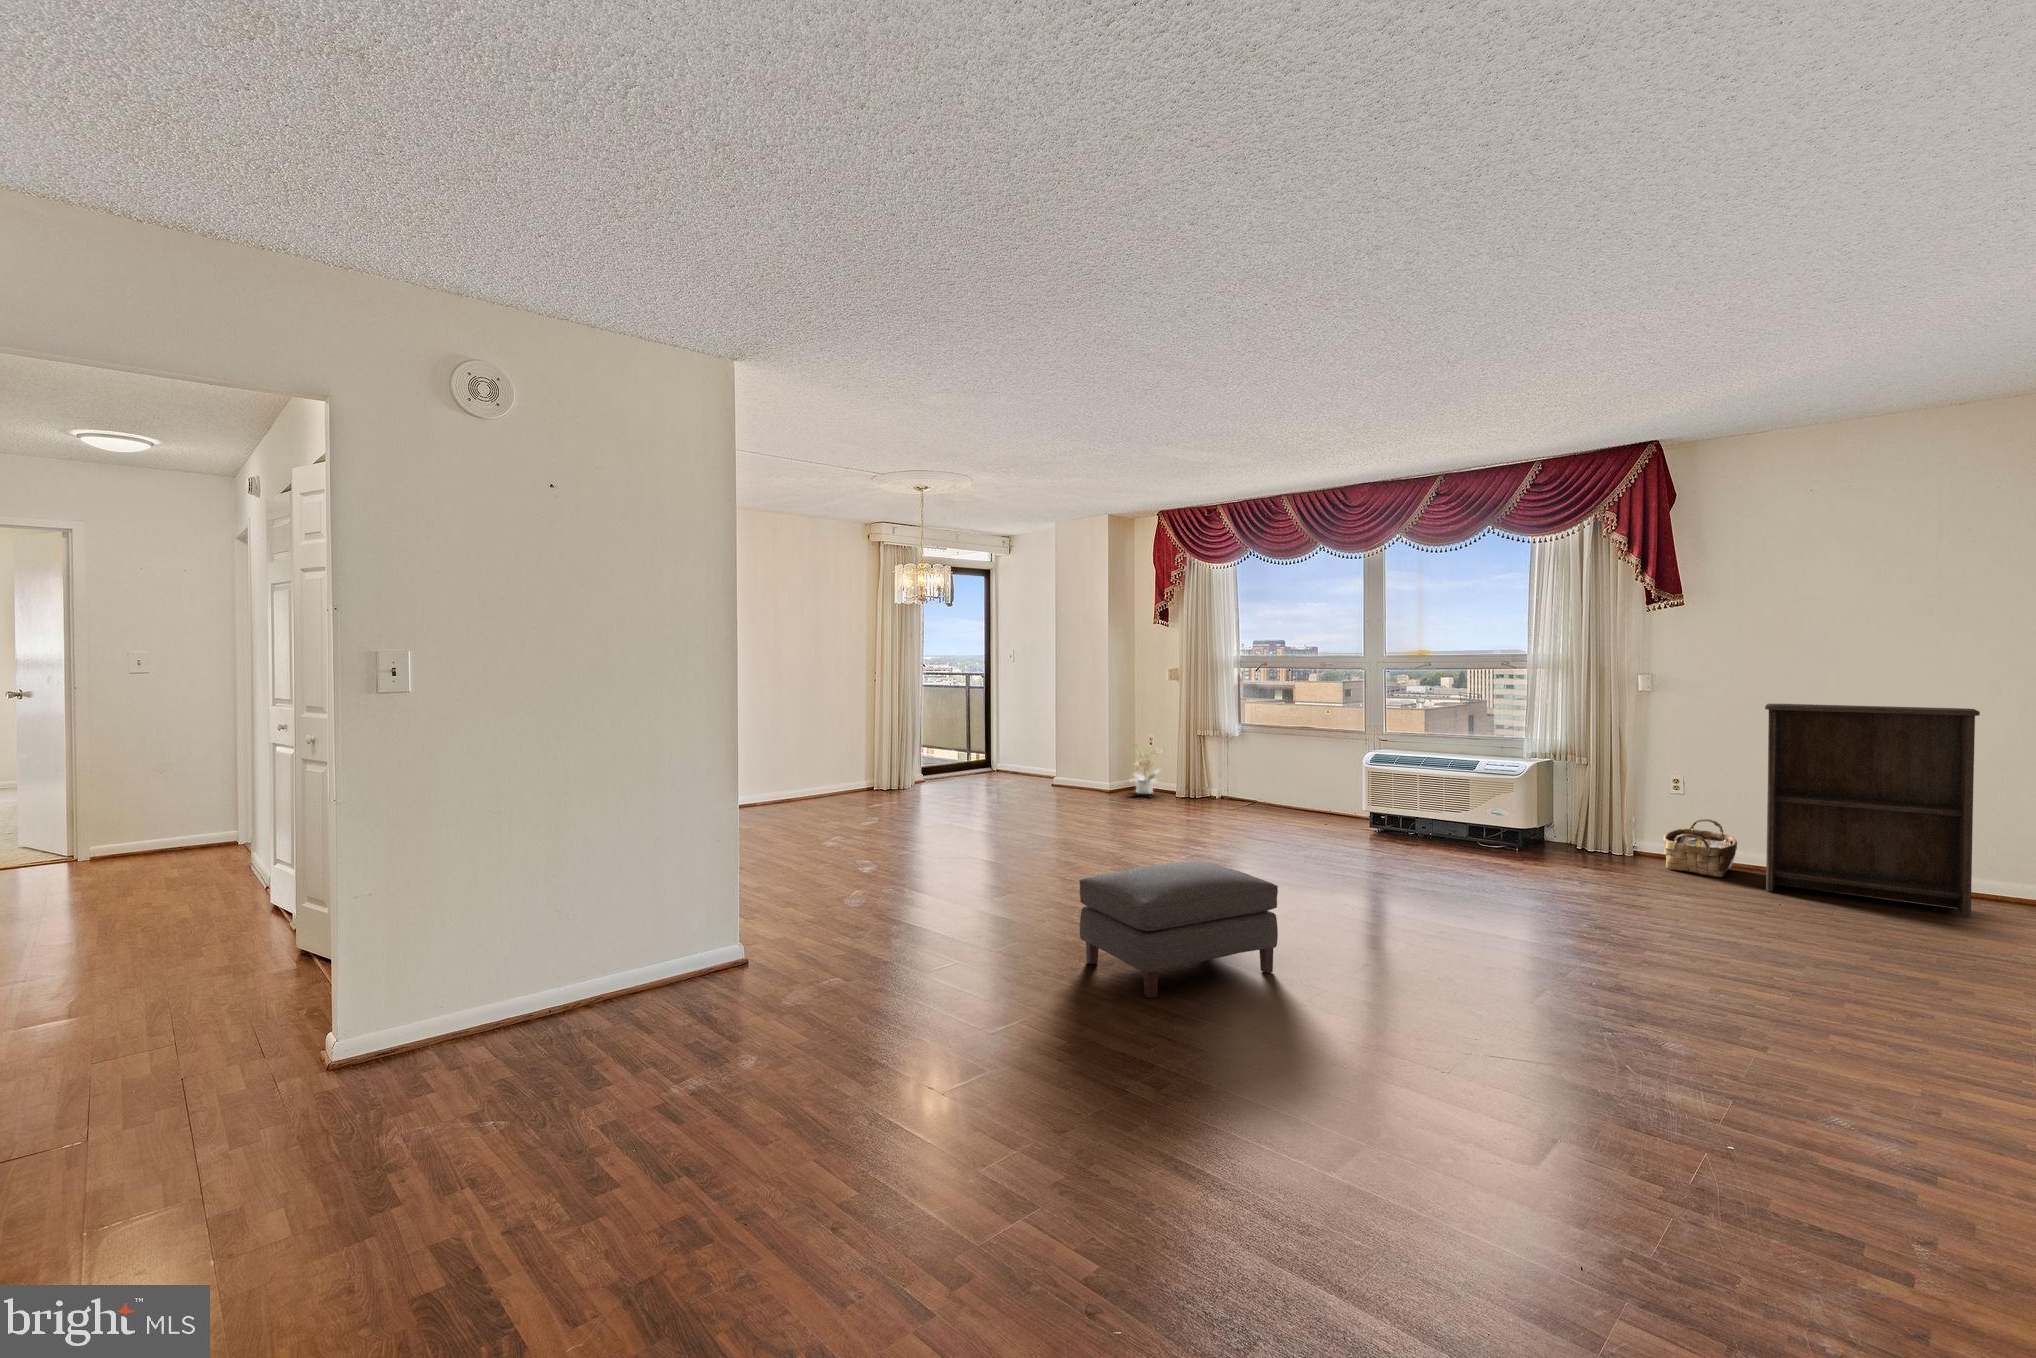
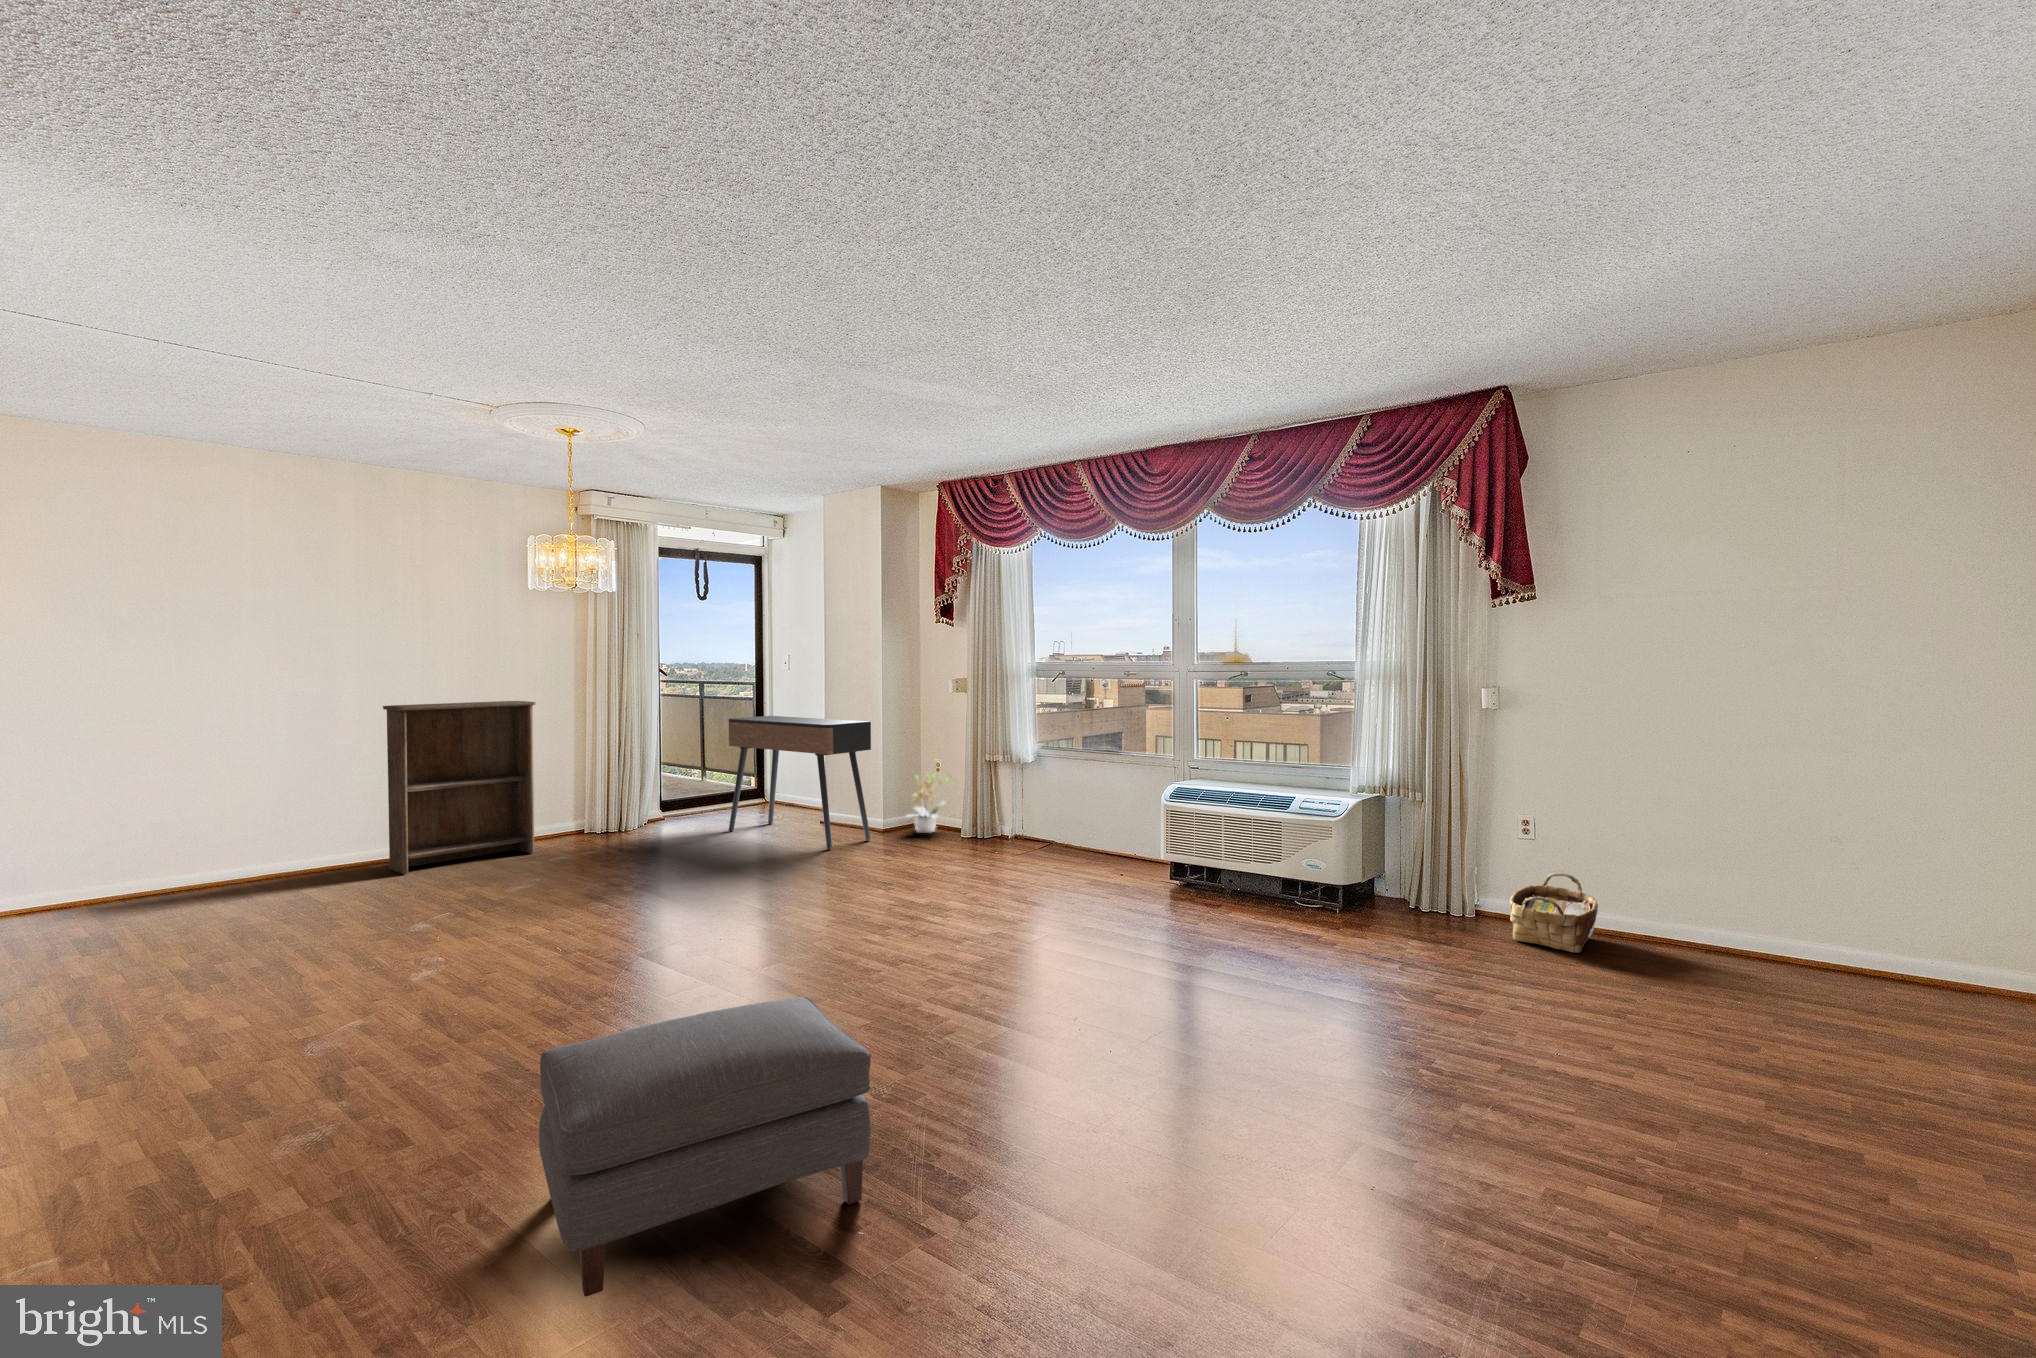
console table: none [987,700,1106,803] -> present [729,716,871,849]
bookshelf: present [1765,704,1980,918] -> present [383,701,535,874]

